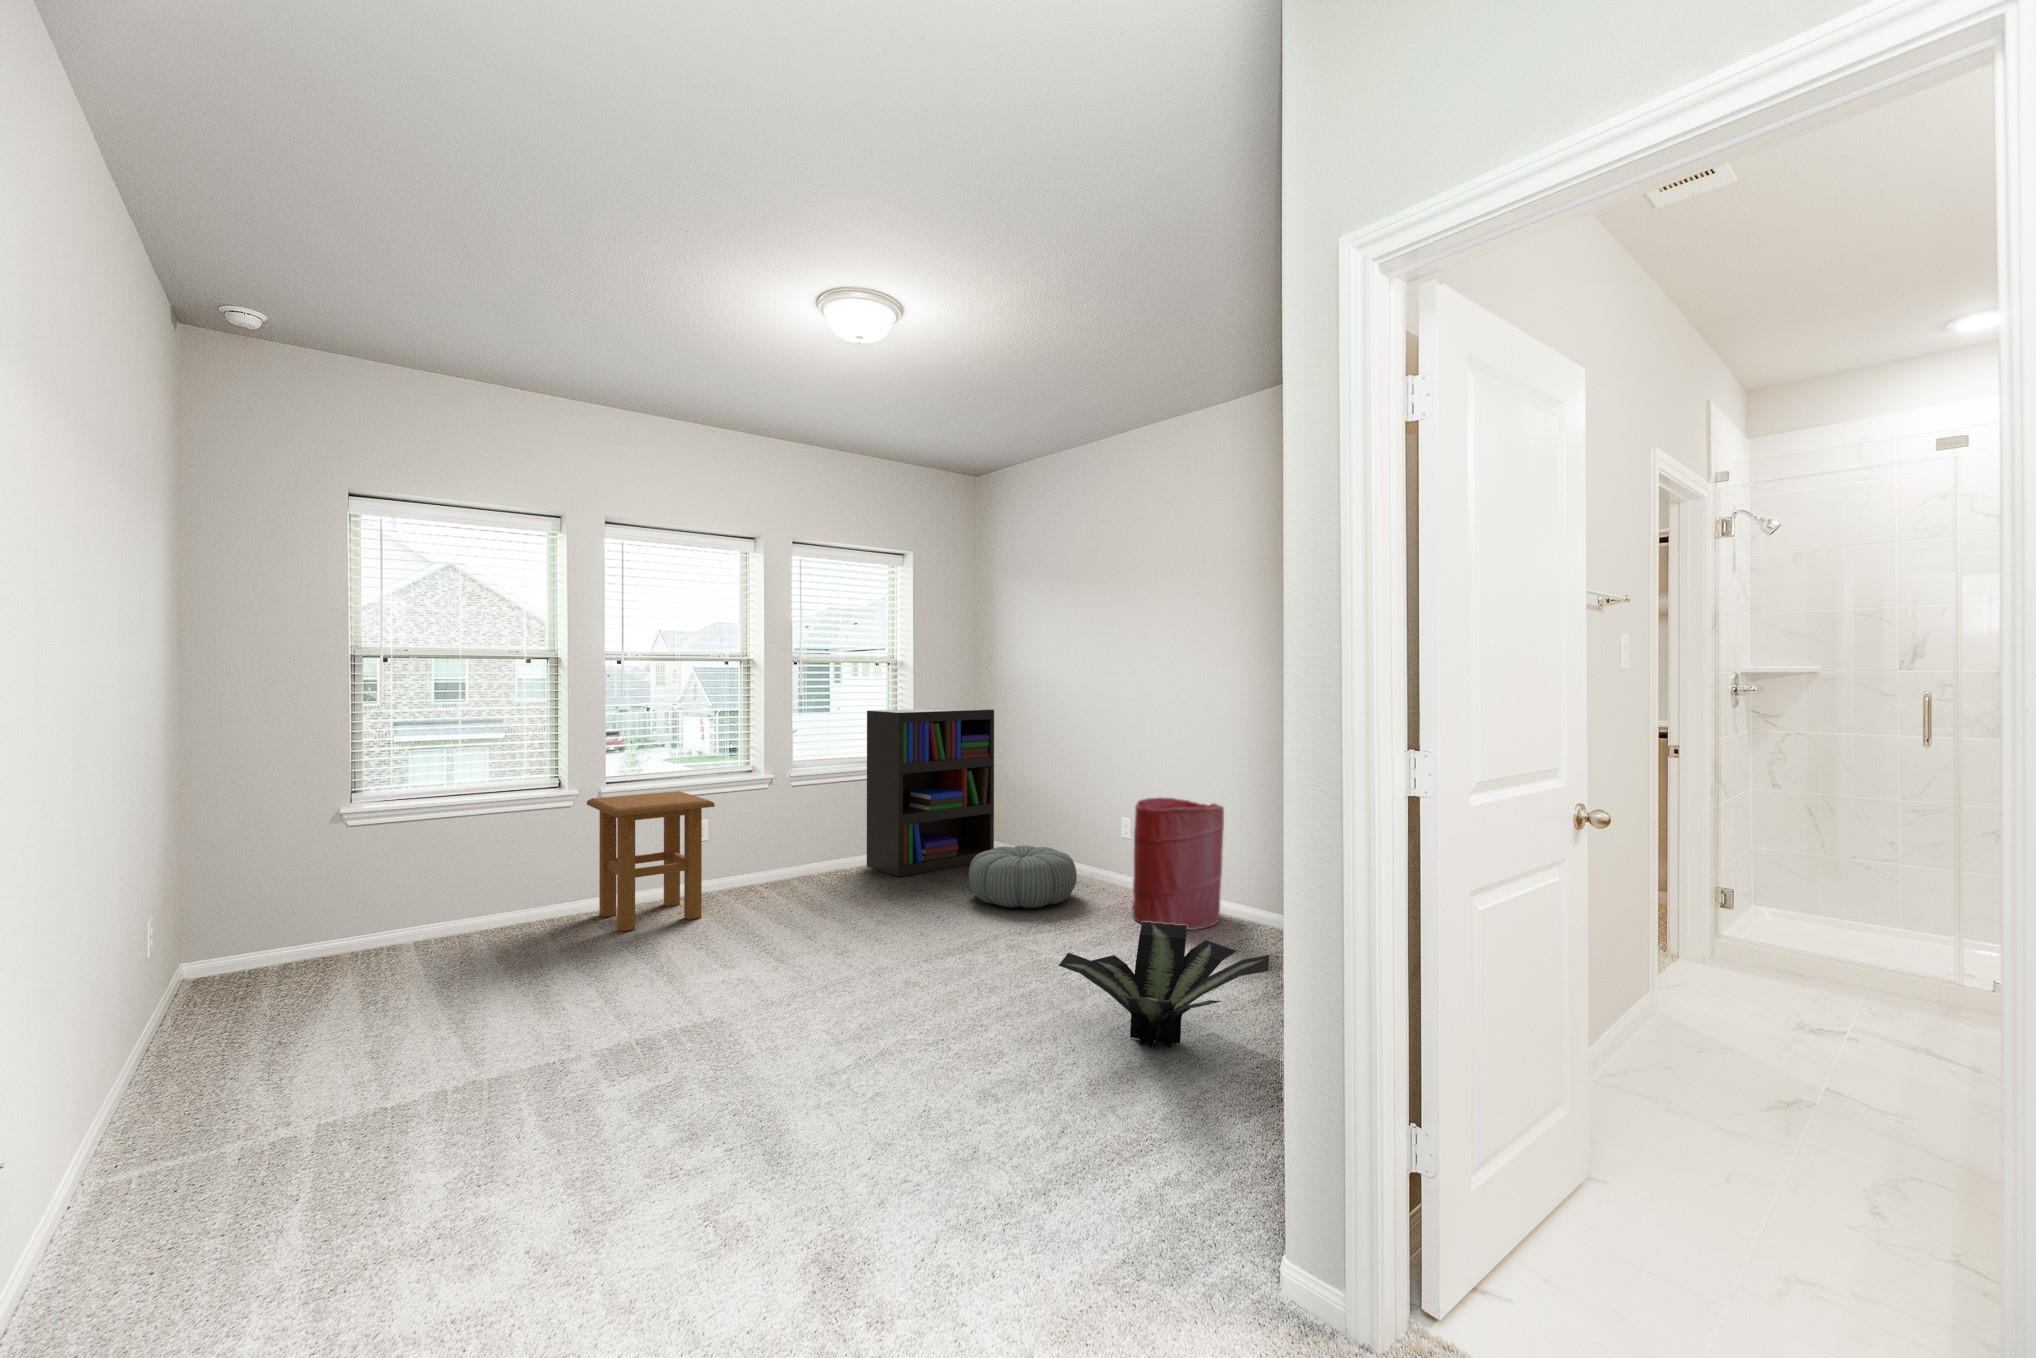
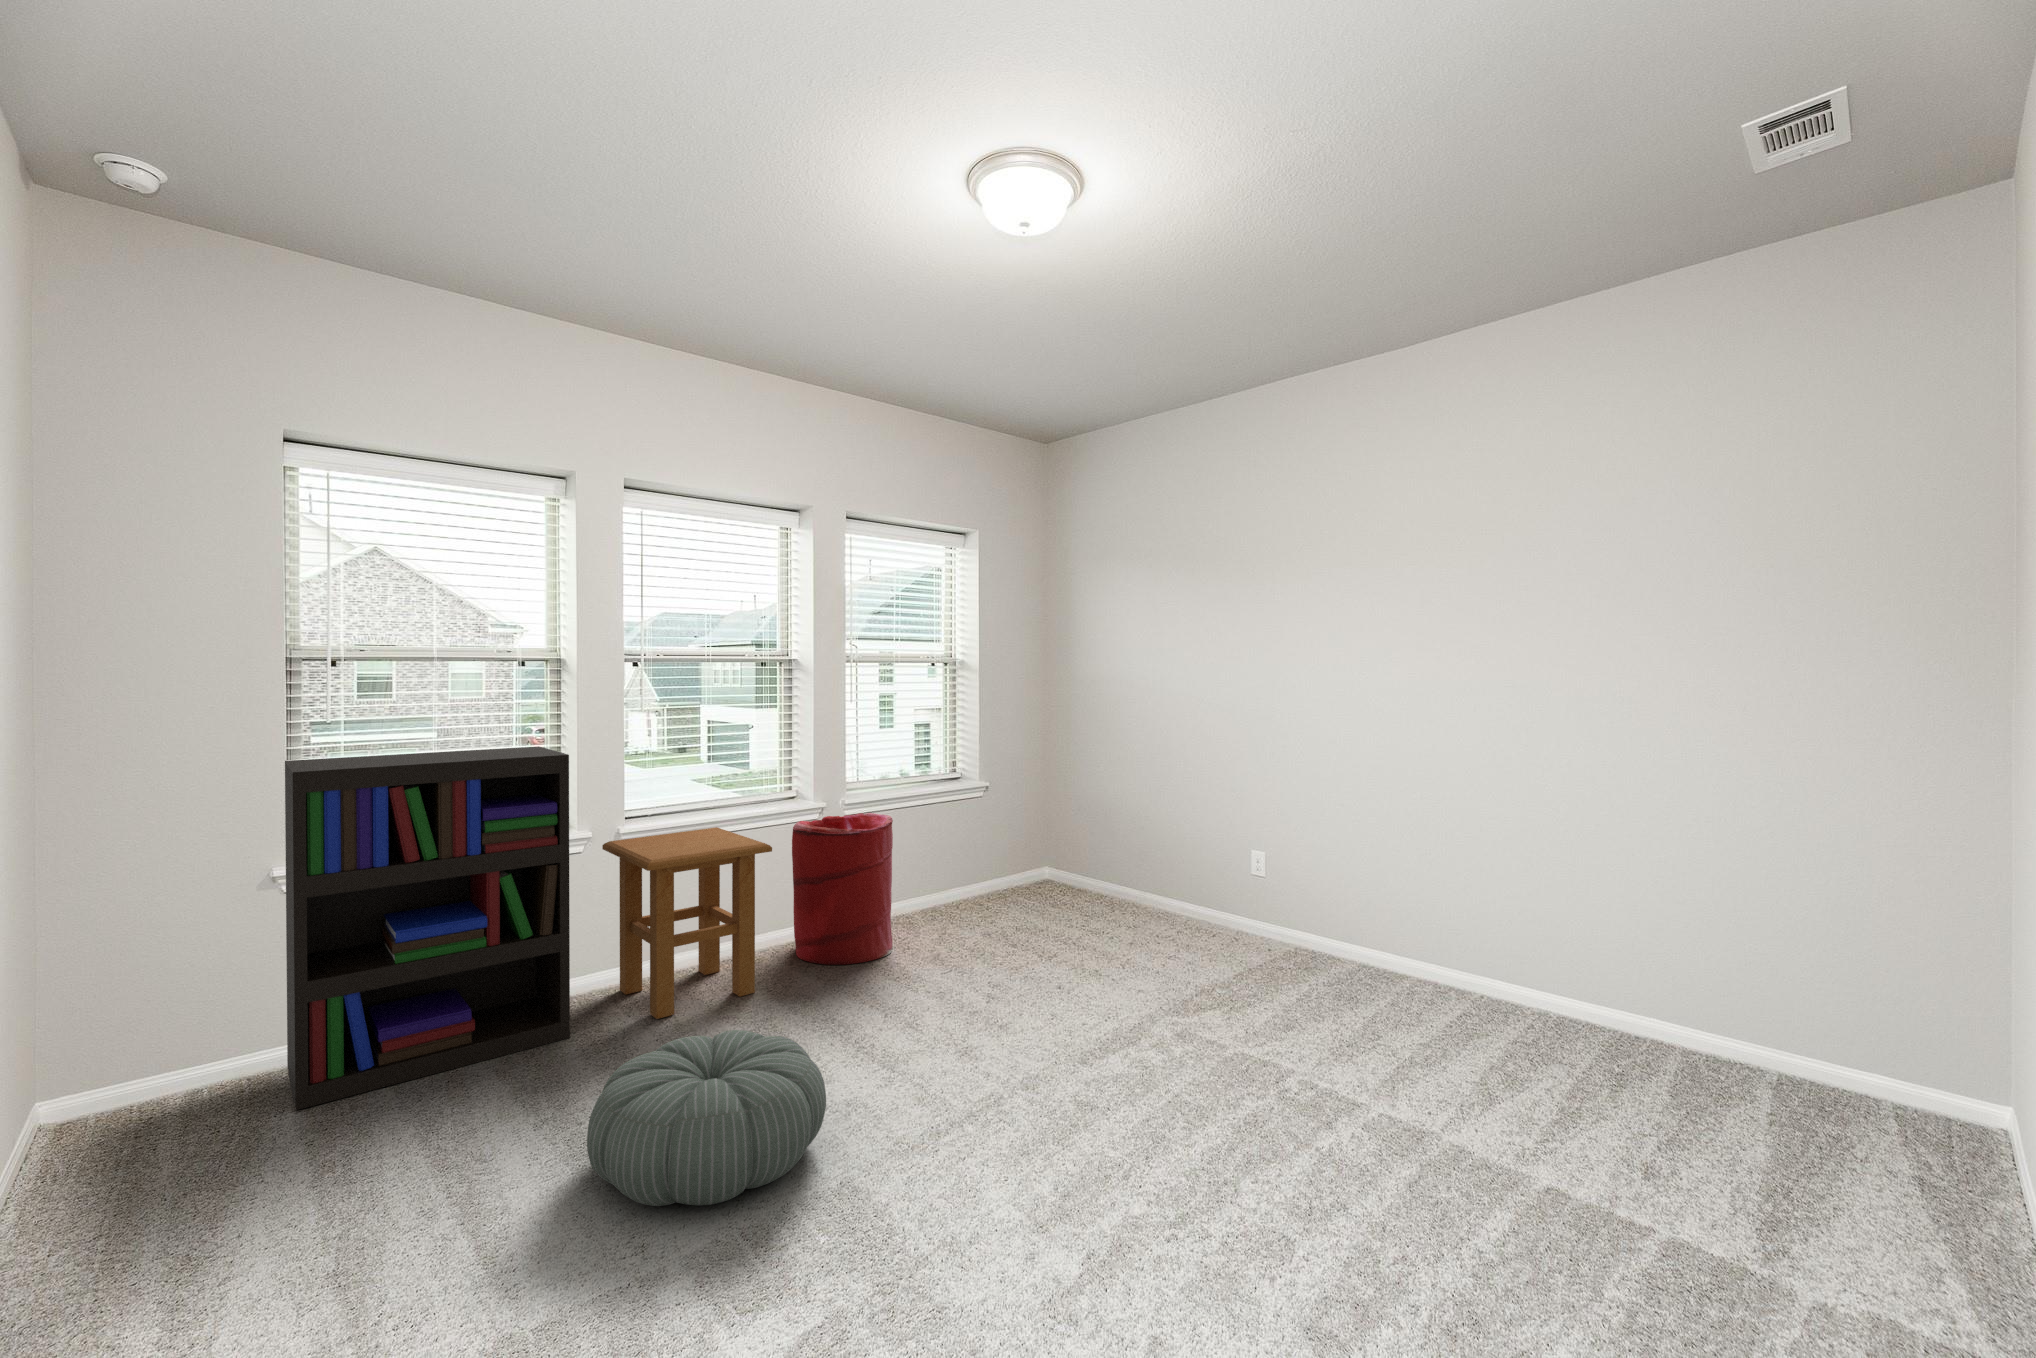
bookshelf: present [867,708,994,877] -> present [285,746,570,1110]
laundry hamper: present [1133,798,1224,930] -> present [792,813,893,965]
pouf: present [968,845,1077,908] -> present [587,1030,826,1206]
potted plant: present [1059,922,1269,1049] -> none [1333,1022,1659,1228]

